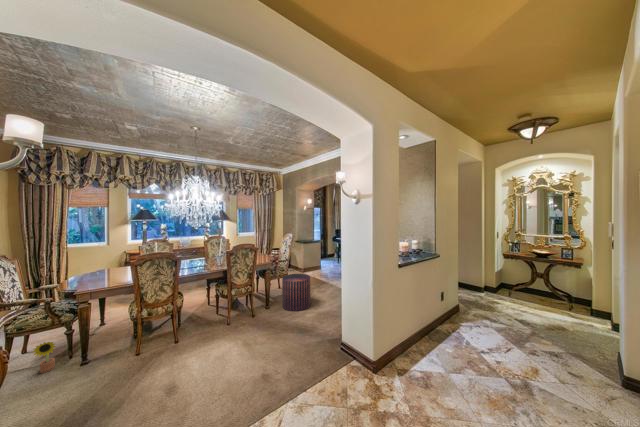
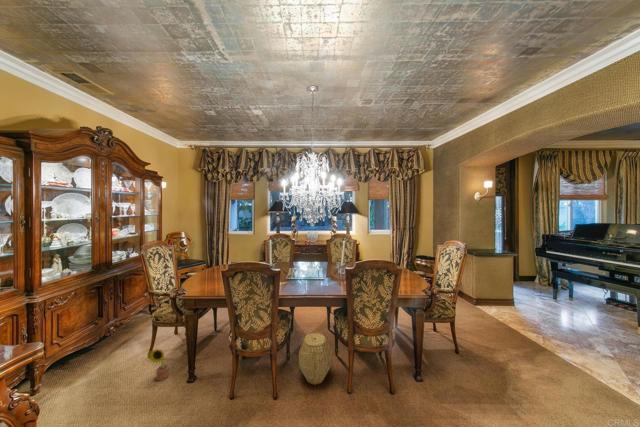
pouf: present [282,274,310,311] -> none [443,314,512,406]
woven basket: none [191,300,216,332] -> present [299,333,332,384]

